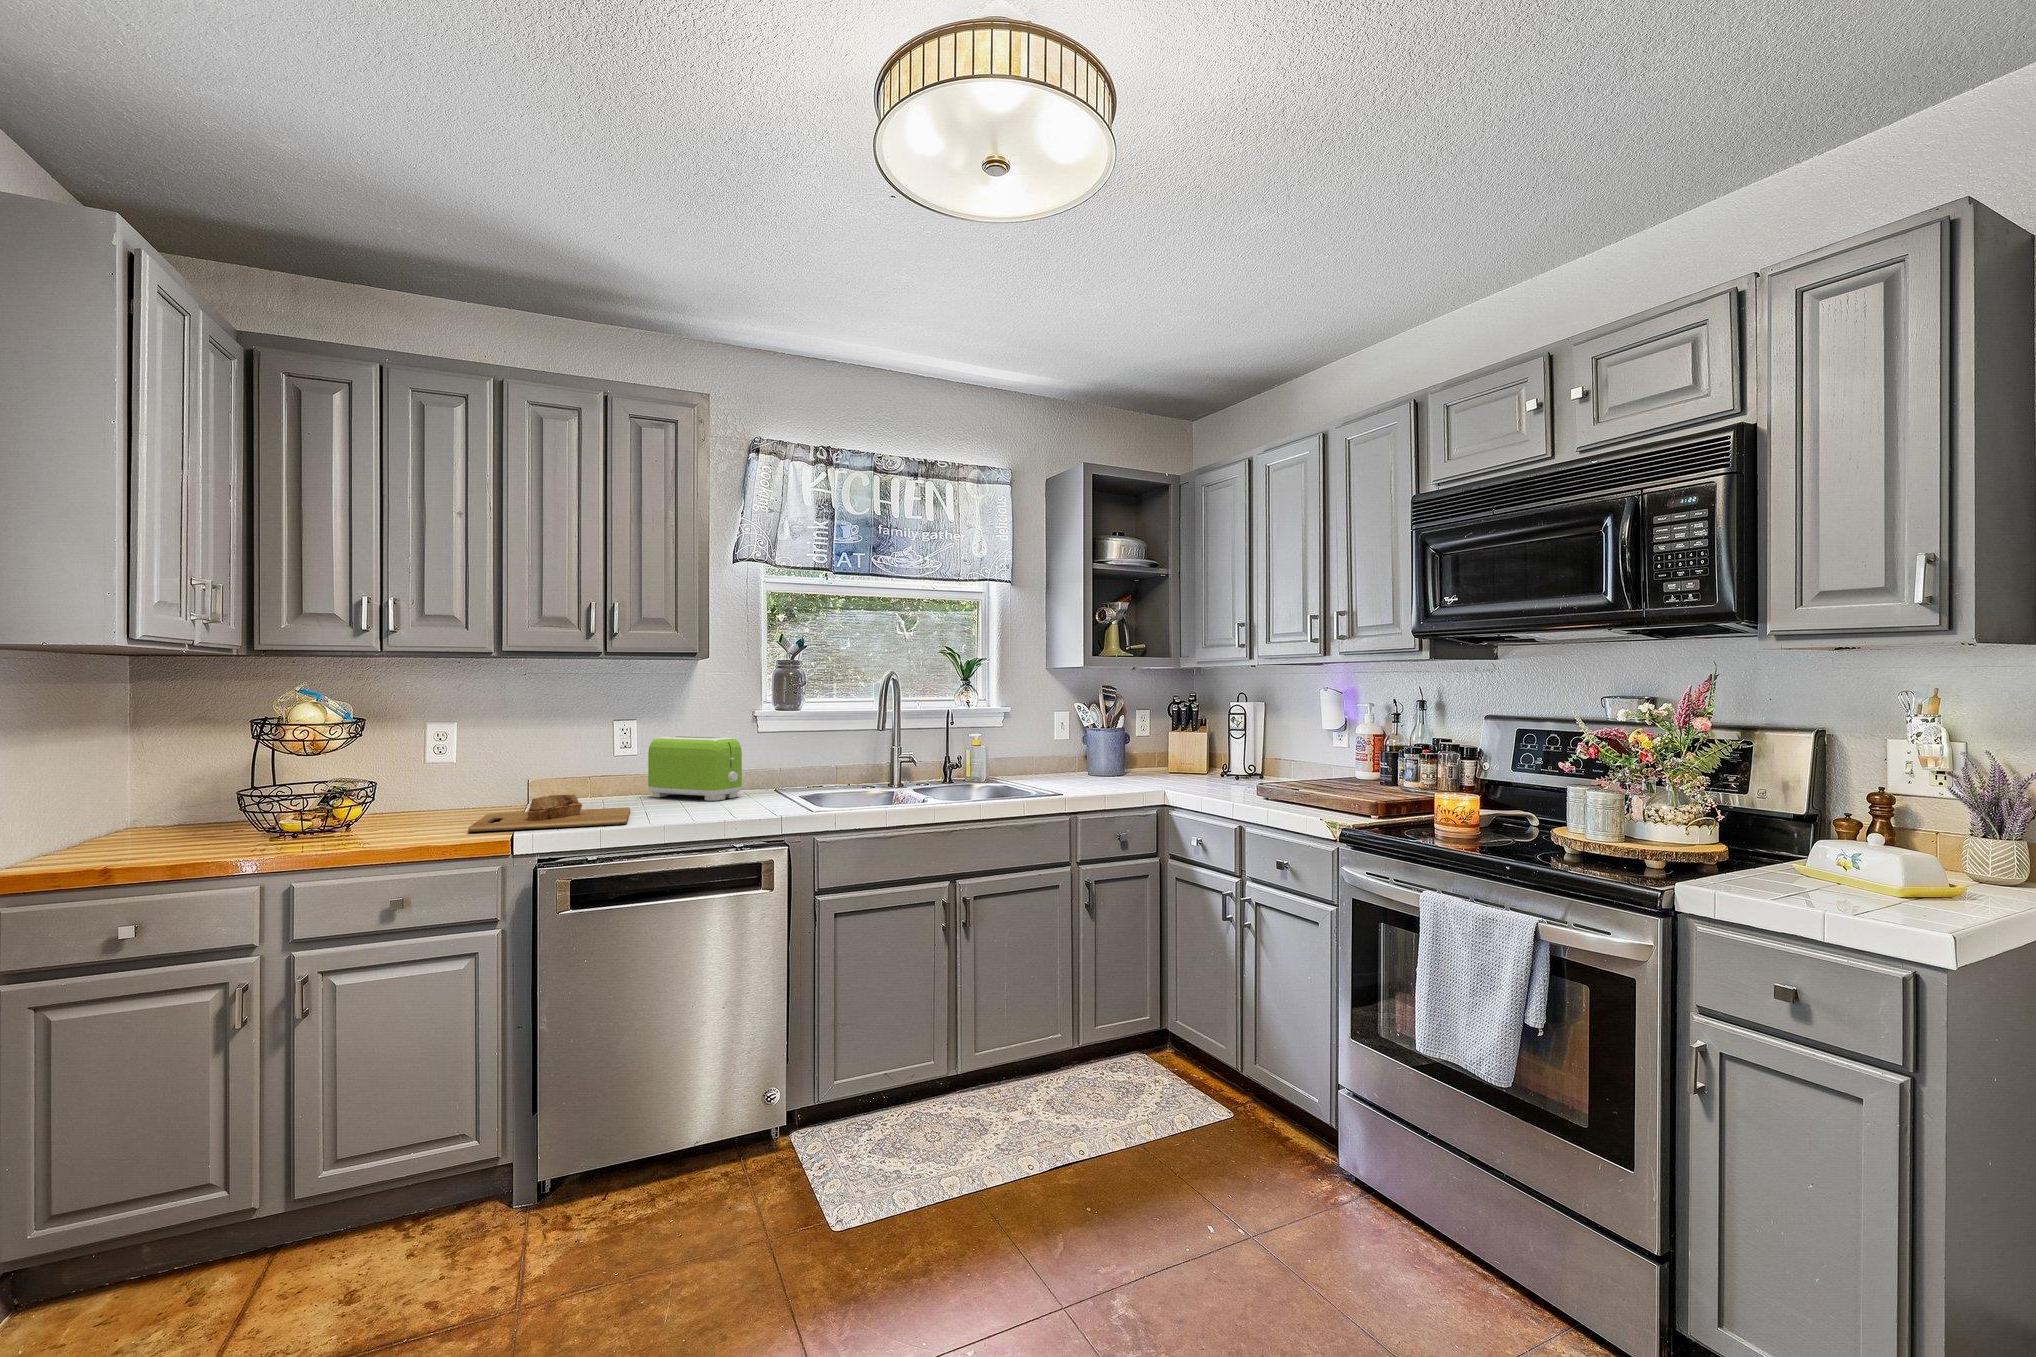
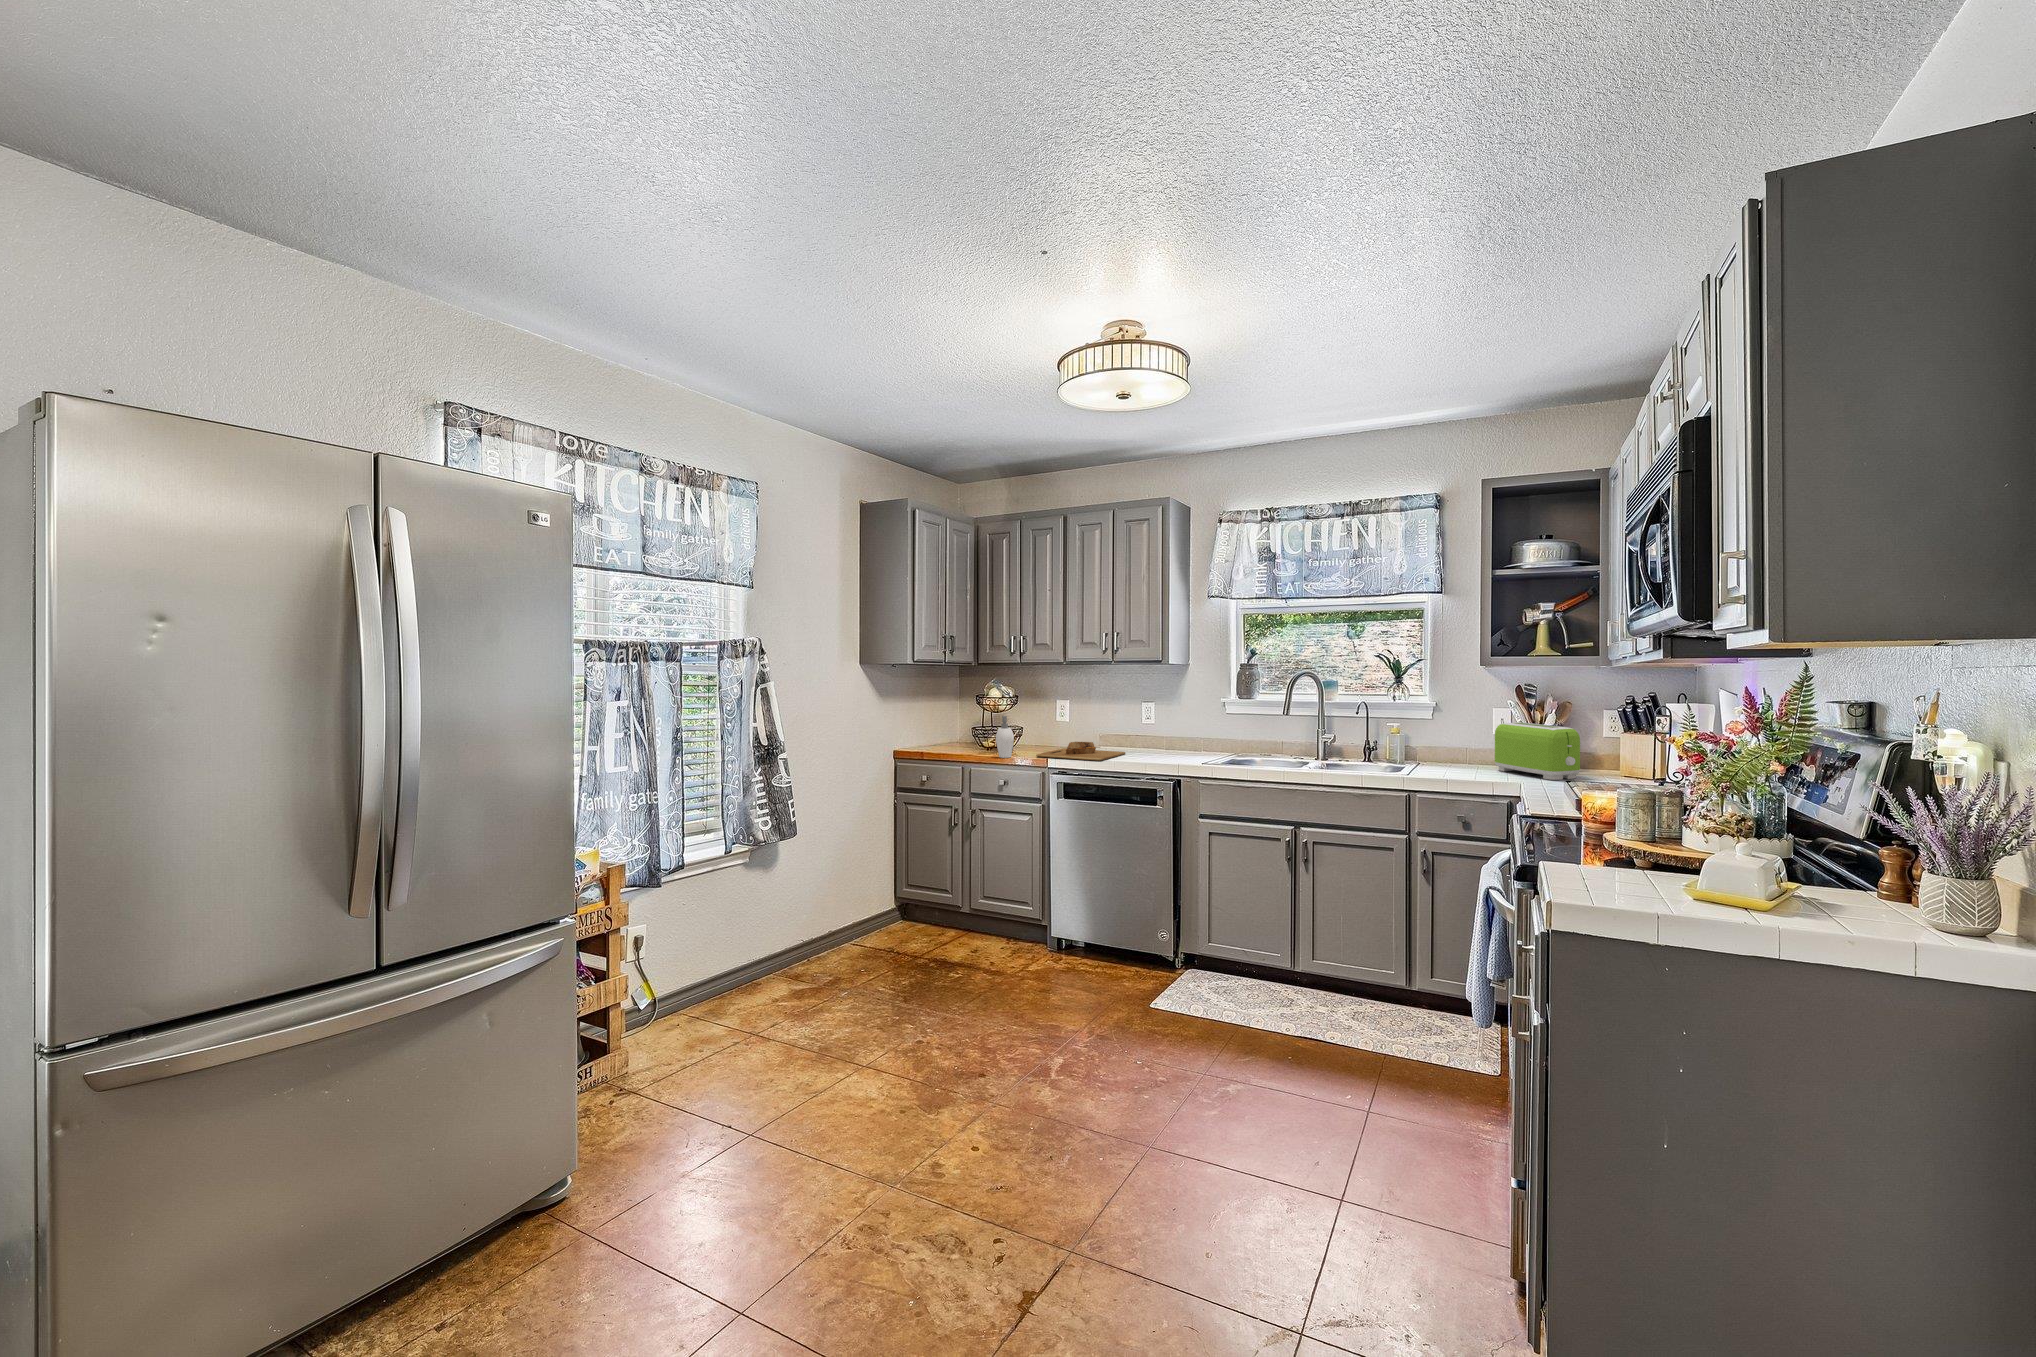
toaster: present [648,736,742,801] -> present [1495,722,1580,780]
soap dispenser: none [370,753,431,843] -> present [996,716,1014,758]

